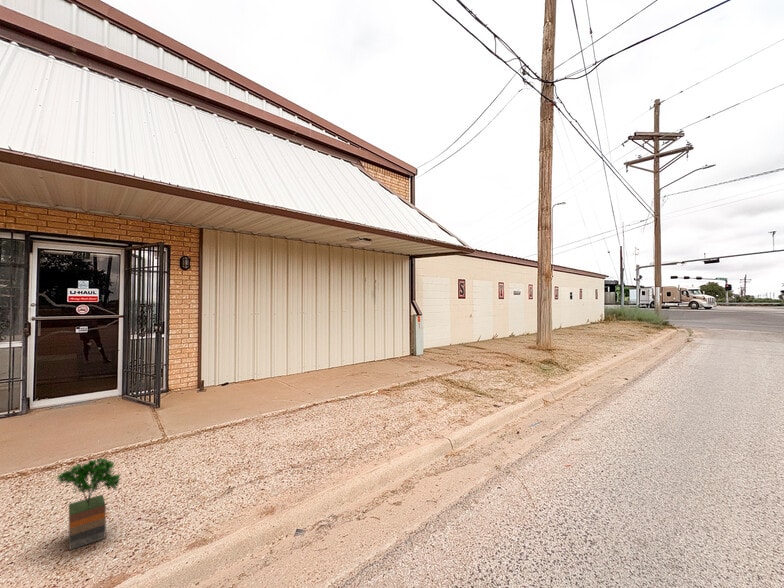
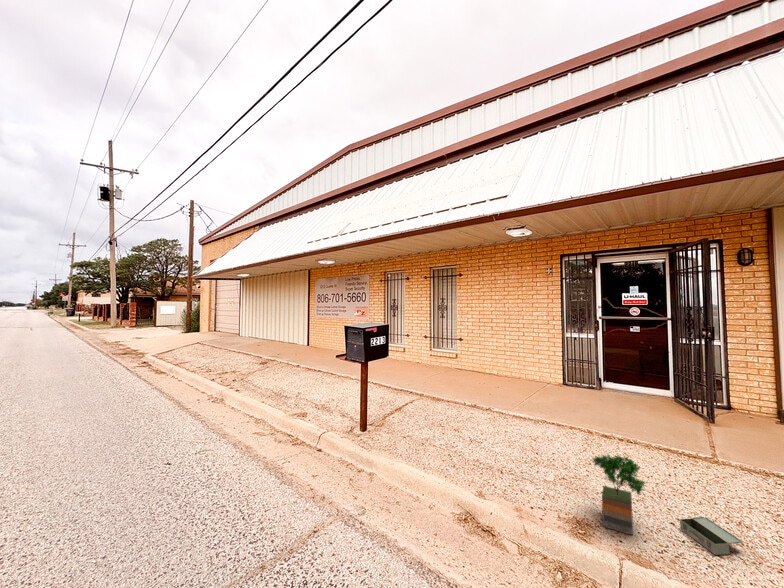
toolbox: none [148,484,196,510] -> present [680,517,742,555]

